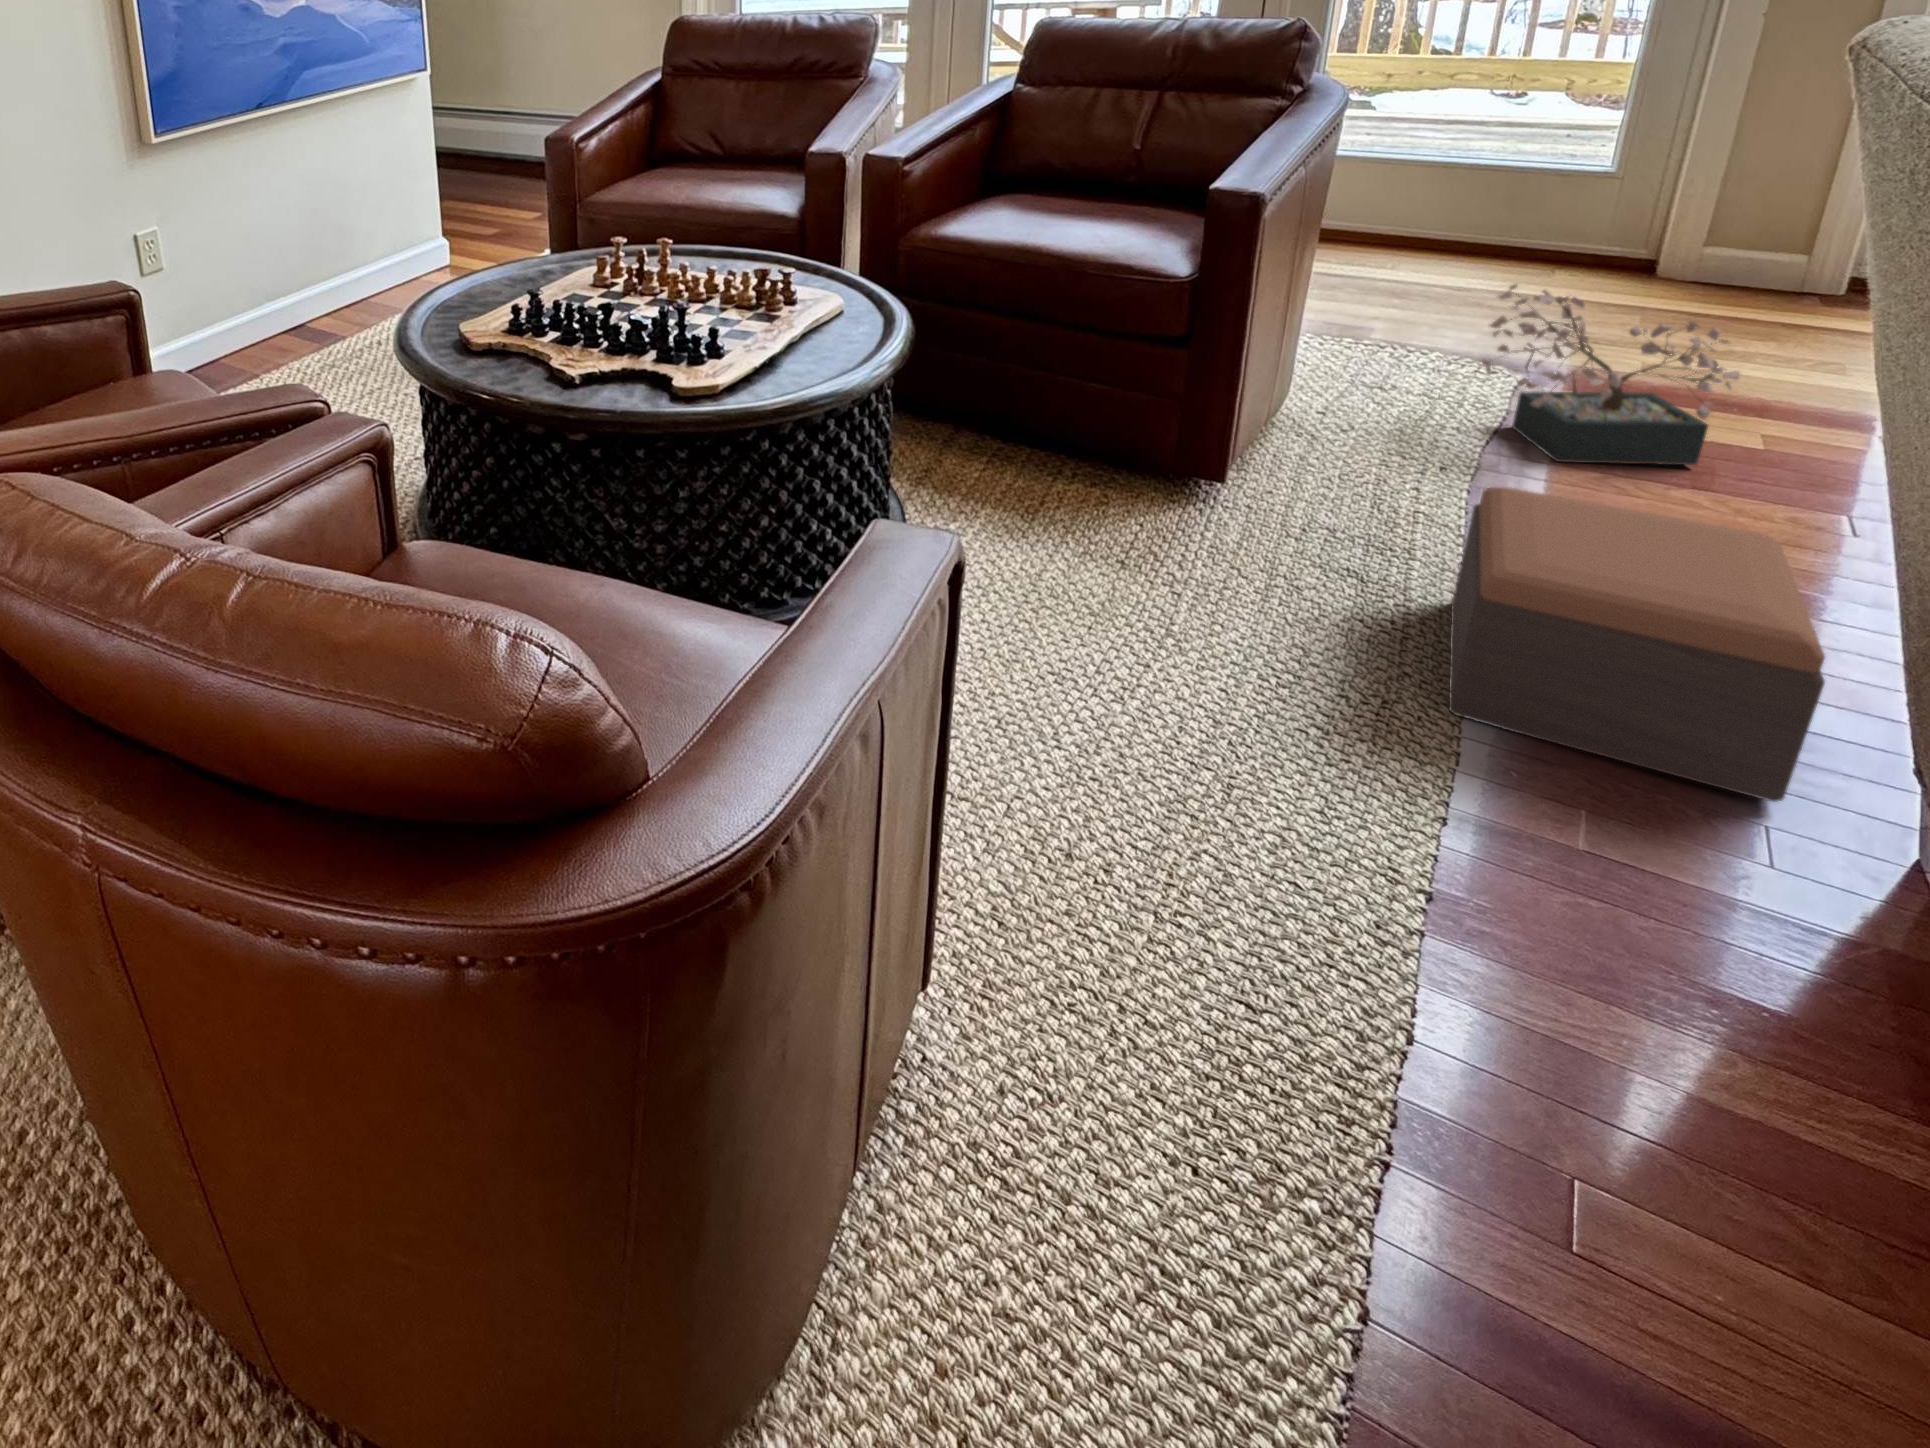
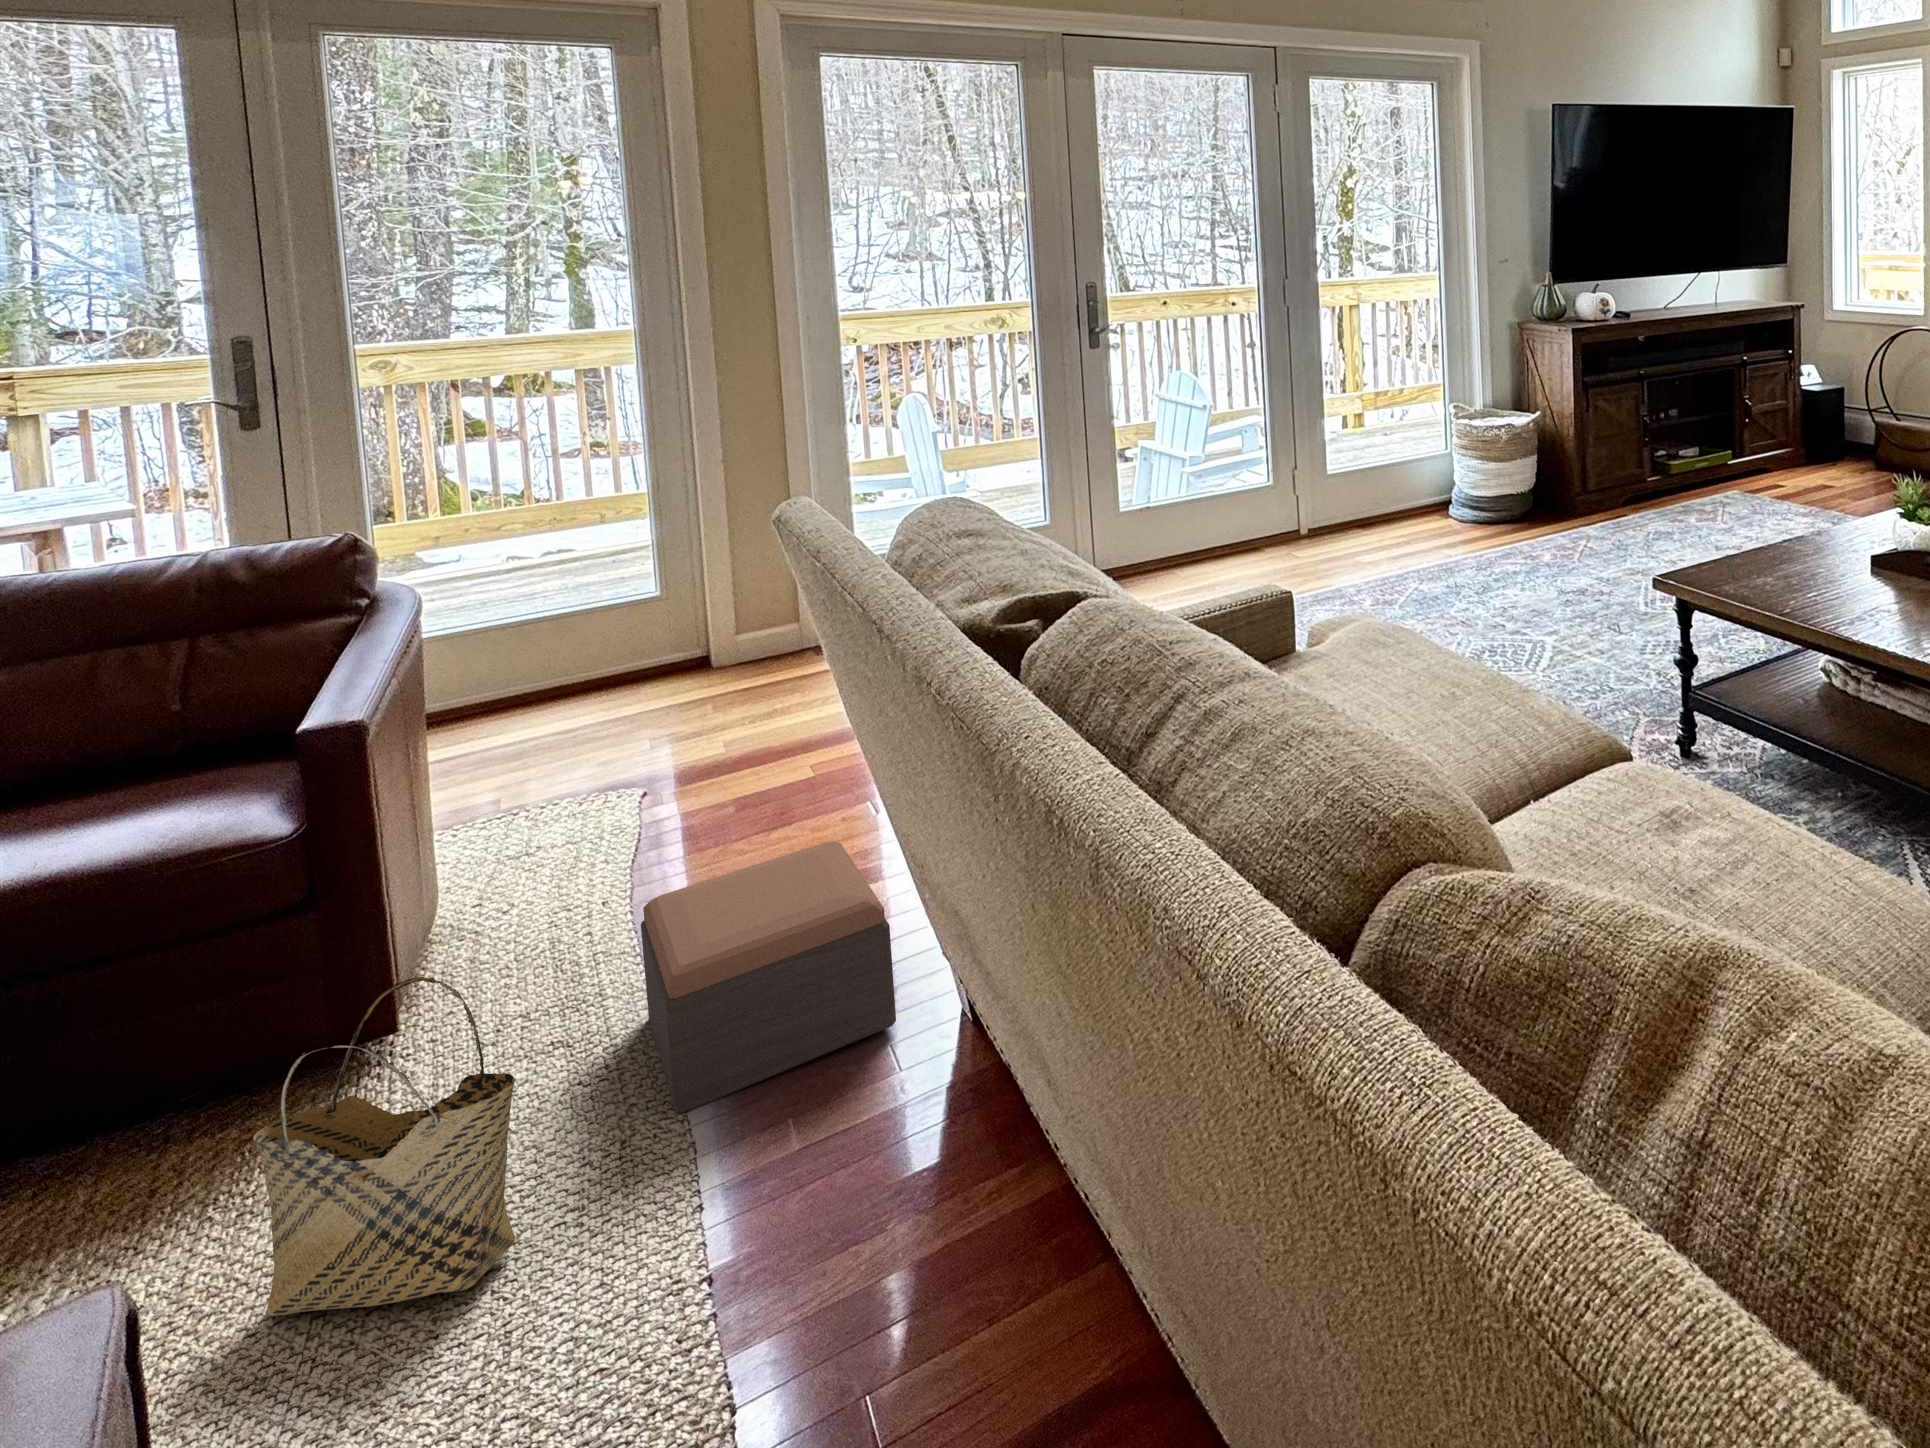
decorative plant: present [1482,284,1740,465] -> none [602,701,786,852]
woven basket: none [1076,437,1301,725] -> present [253,977,516,1318]

